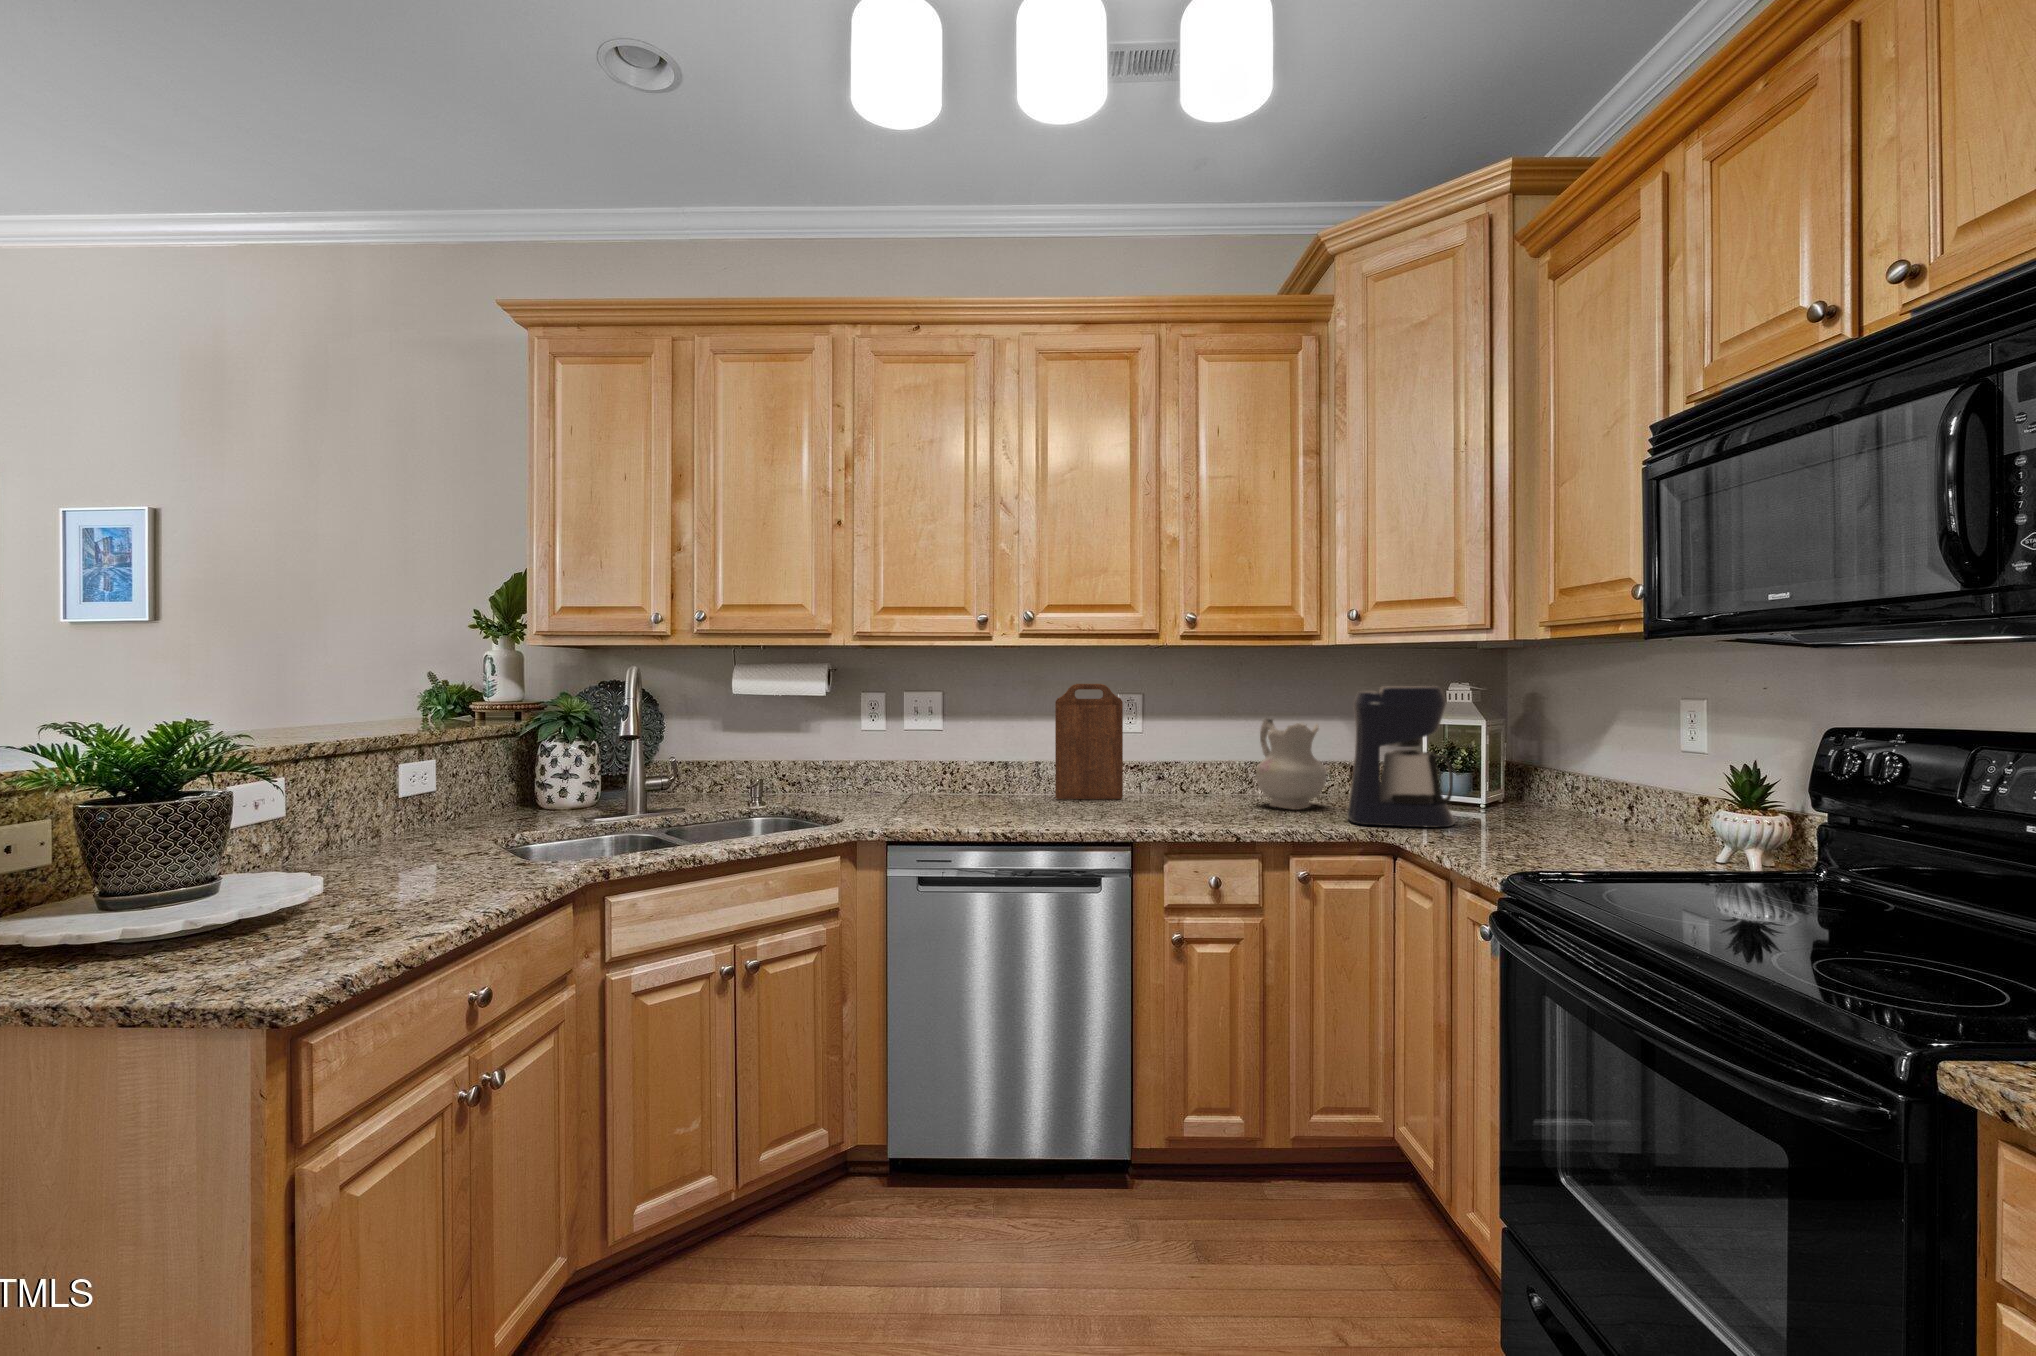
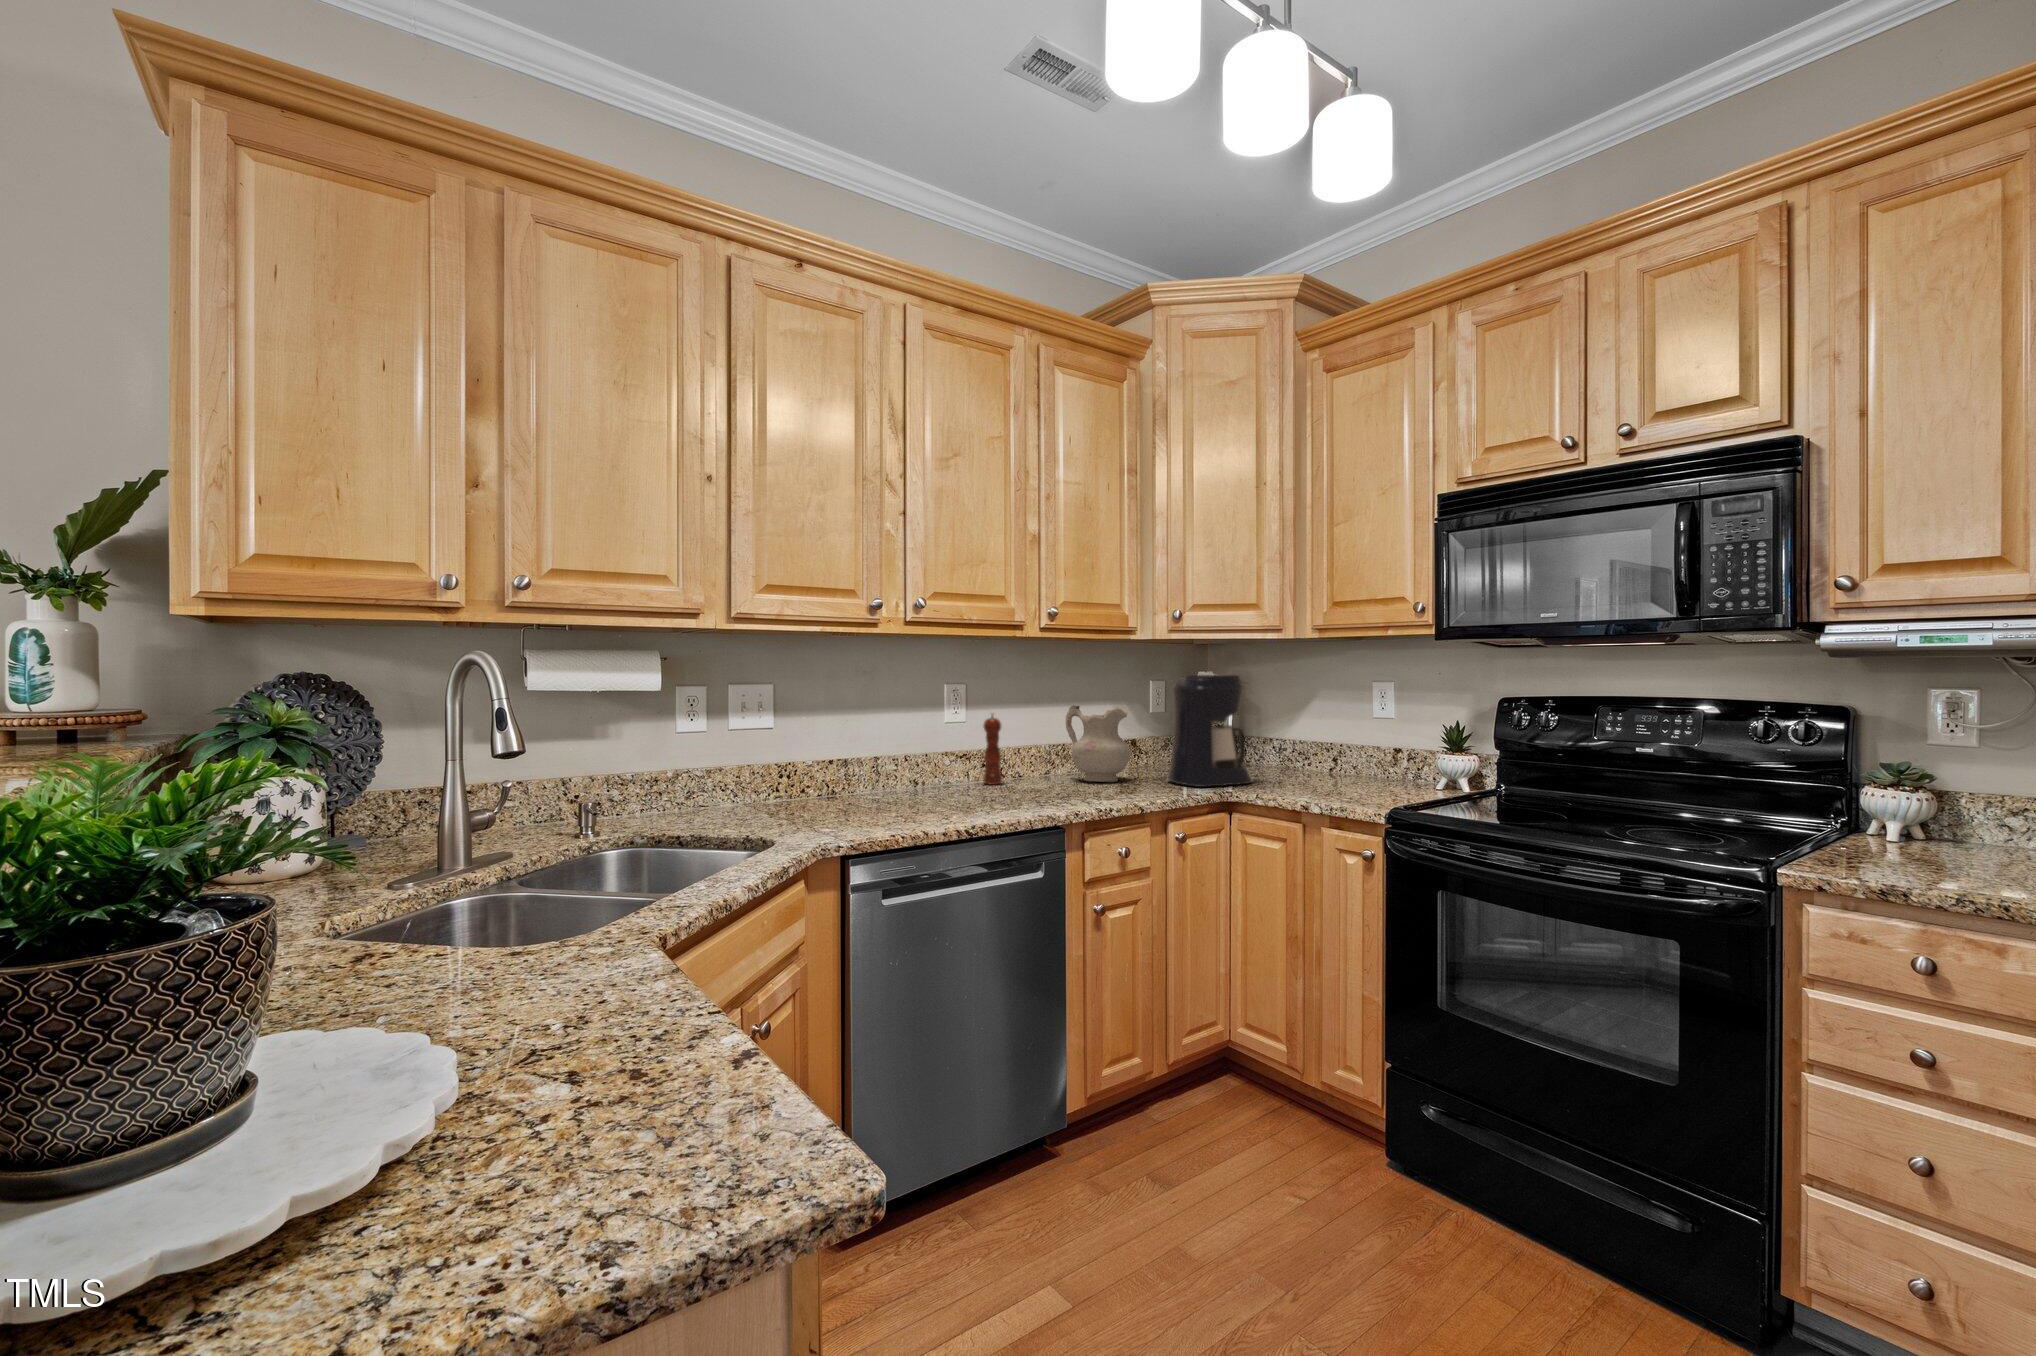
cutting board: present [1055,684,1123,799] -> none [894,677,954,794]
pepper mill: none [1163,723,1183,800] -> present [984,713,1002,785]

